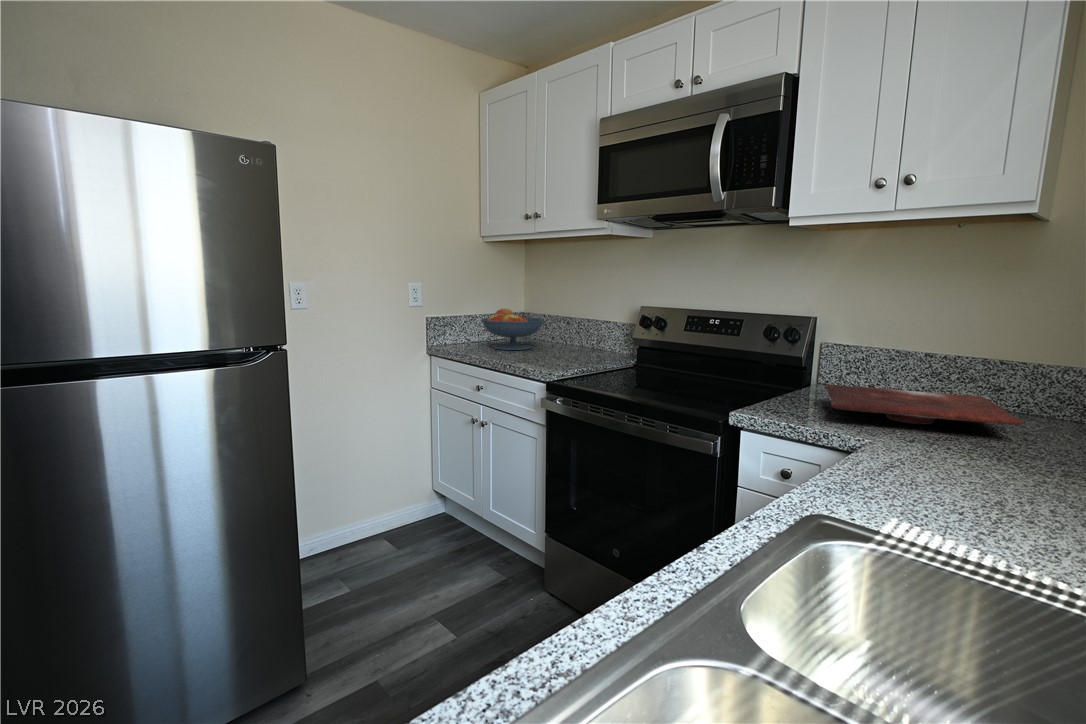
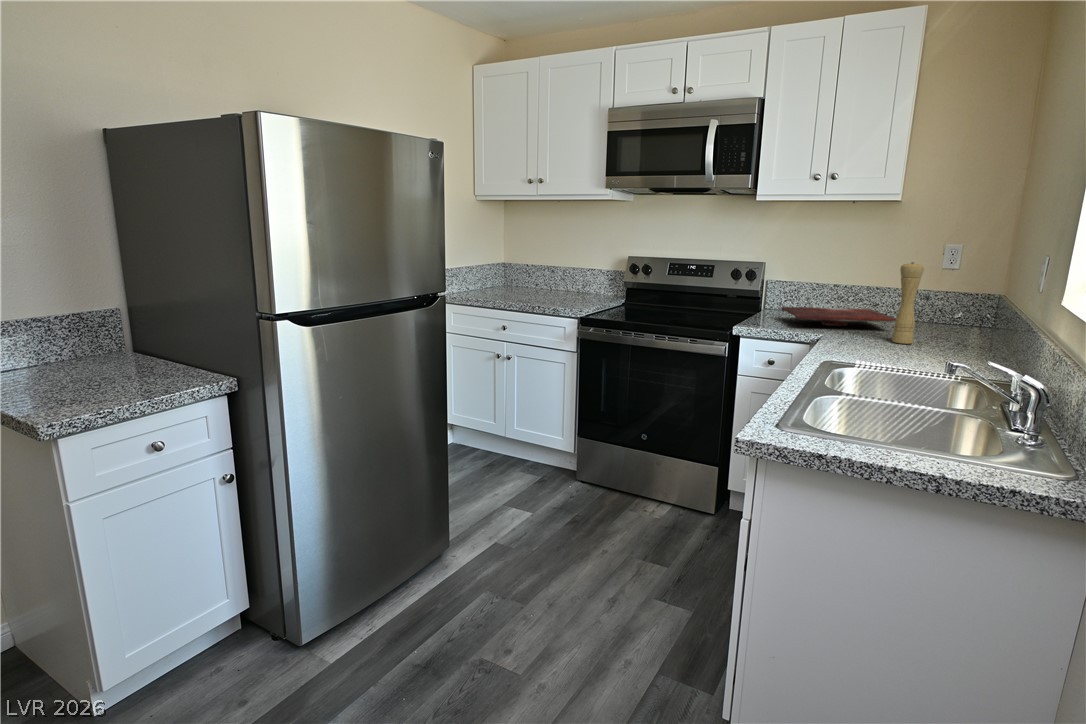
fruit bowl: present [482,309,544,350] -> none [481,259,535,296]
pepper mill: none [1004,320,1075,479] -> present [892,262,924,344]

